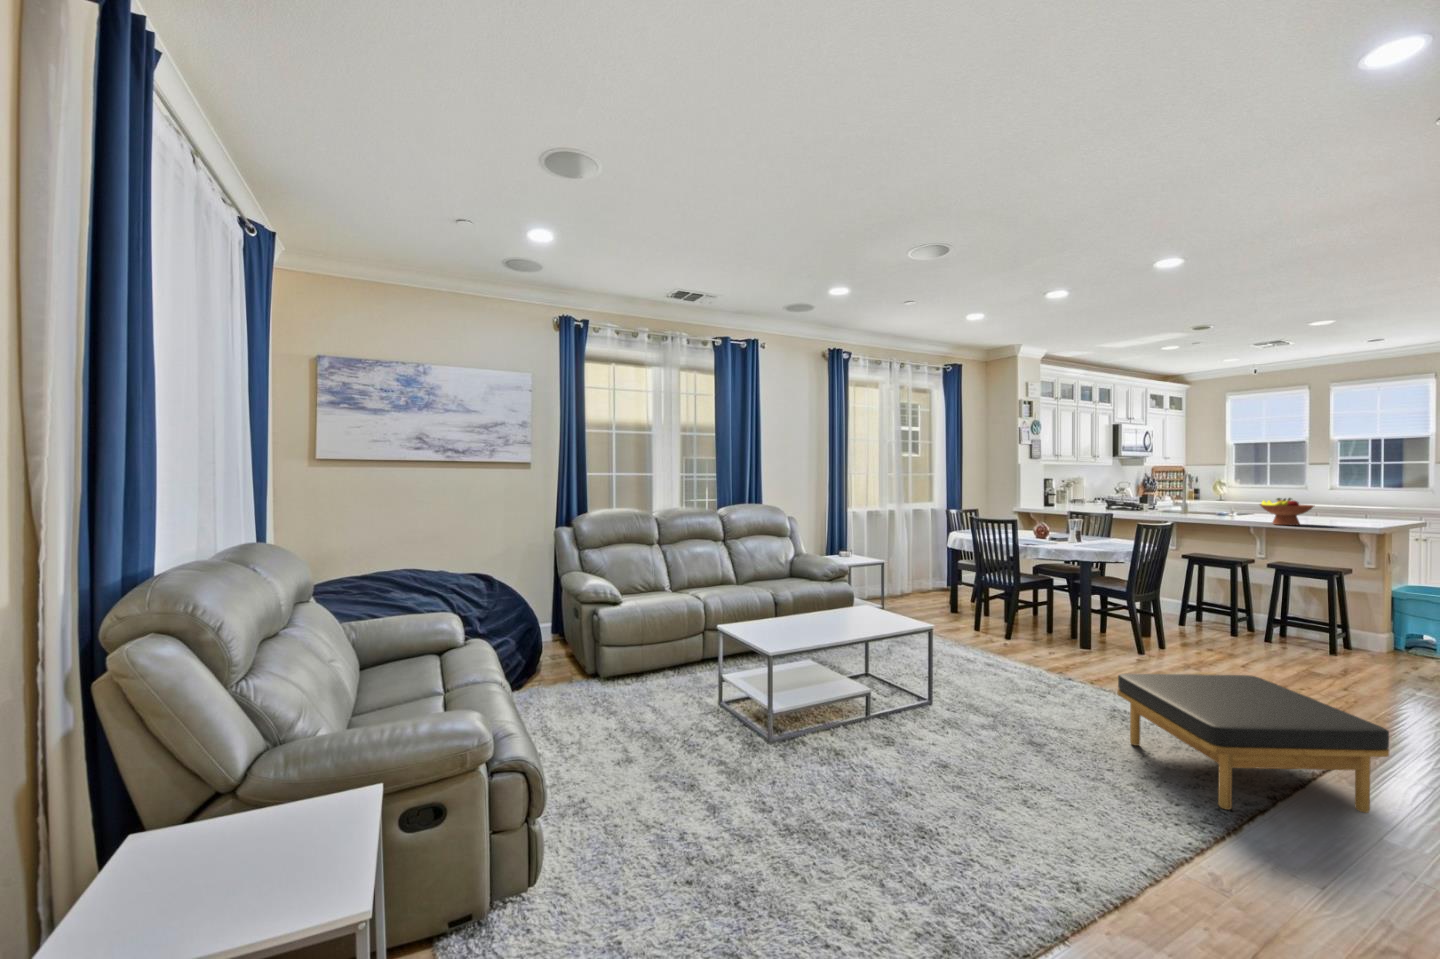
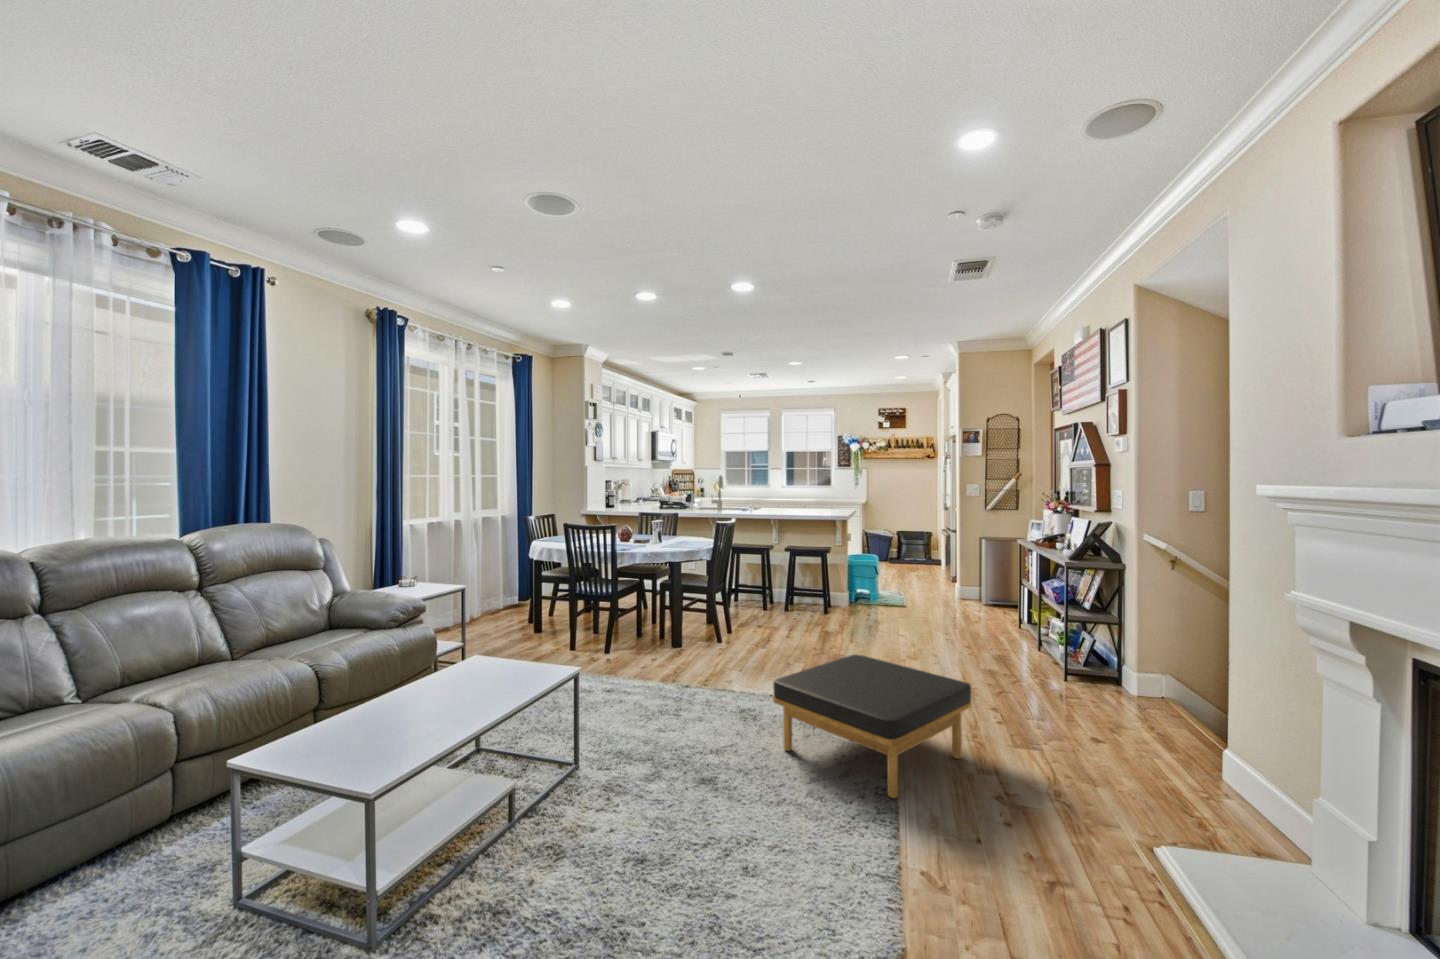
fruit bowl: present [1260,498,1314,525] -> none [781,494,815,516]

